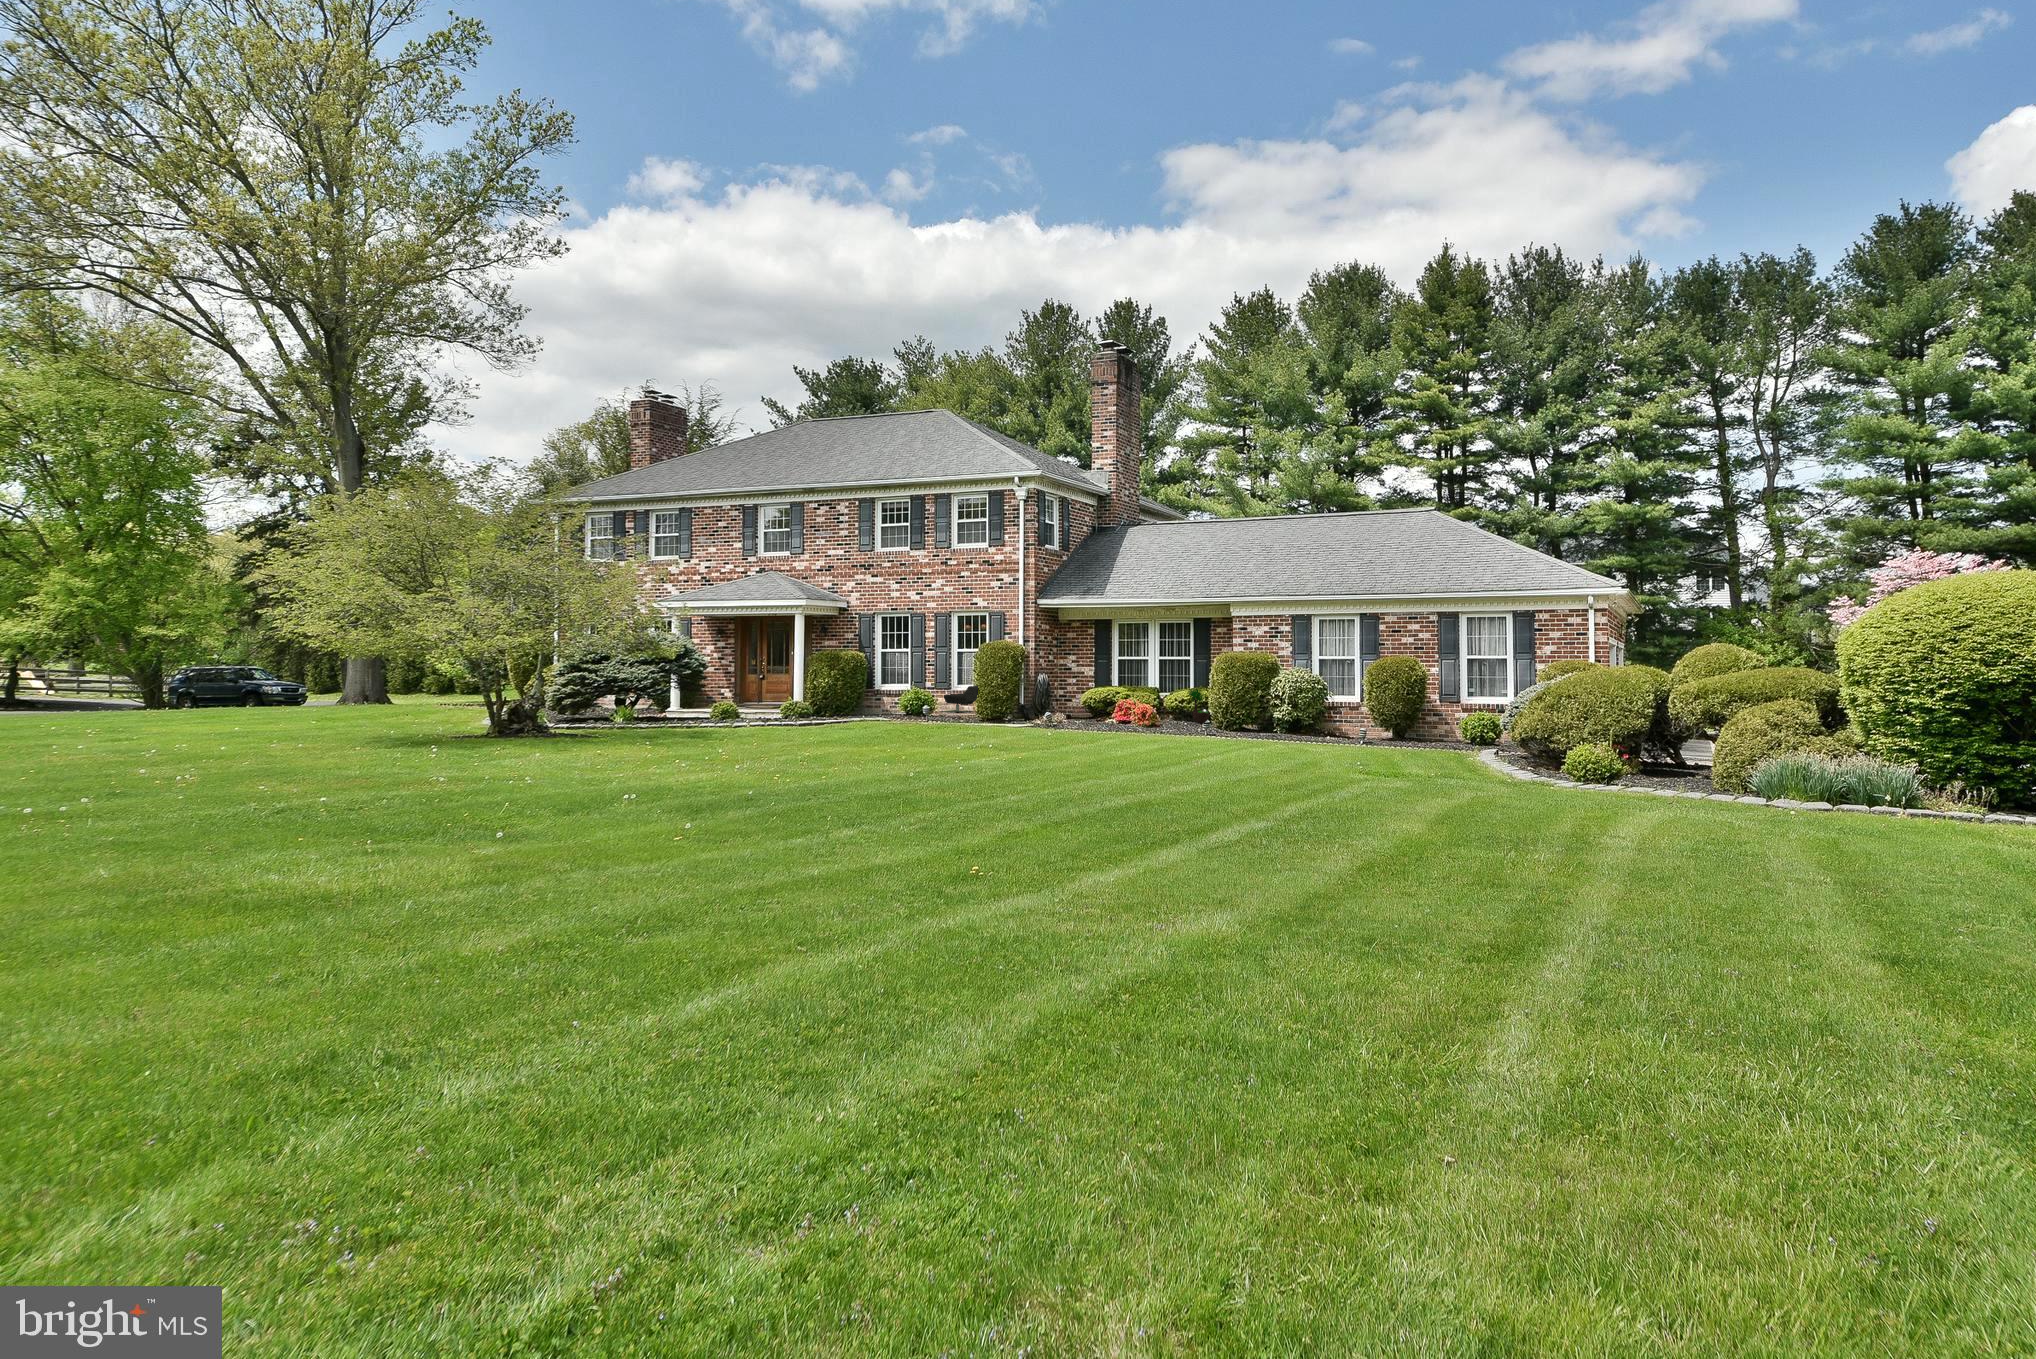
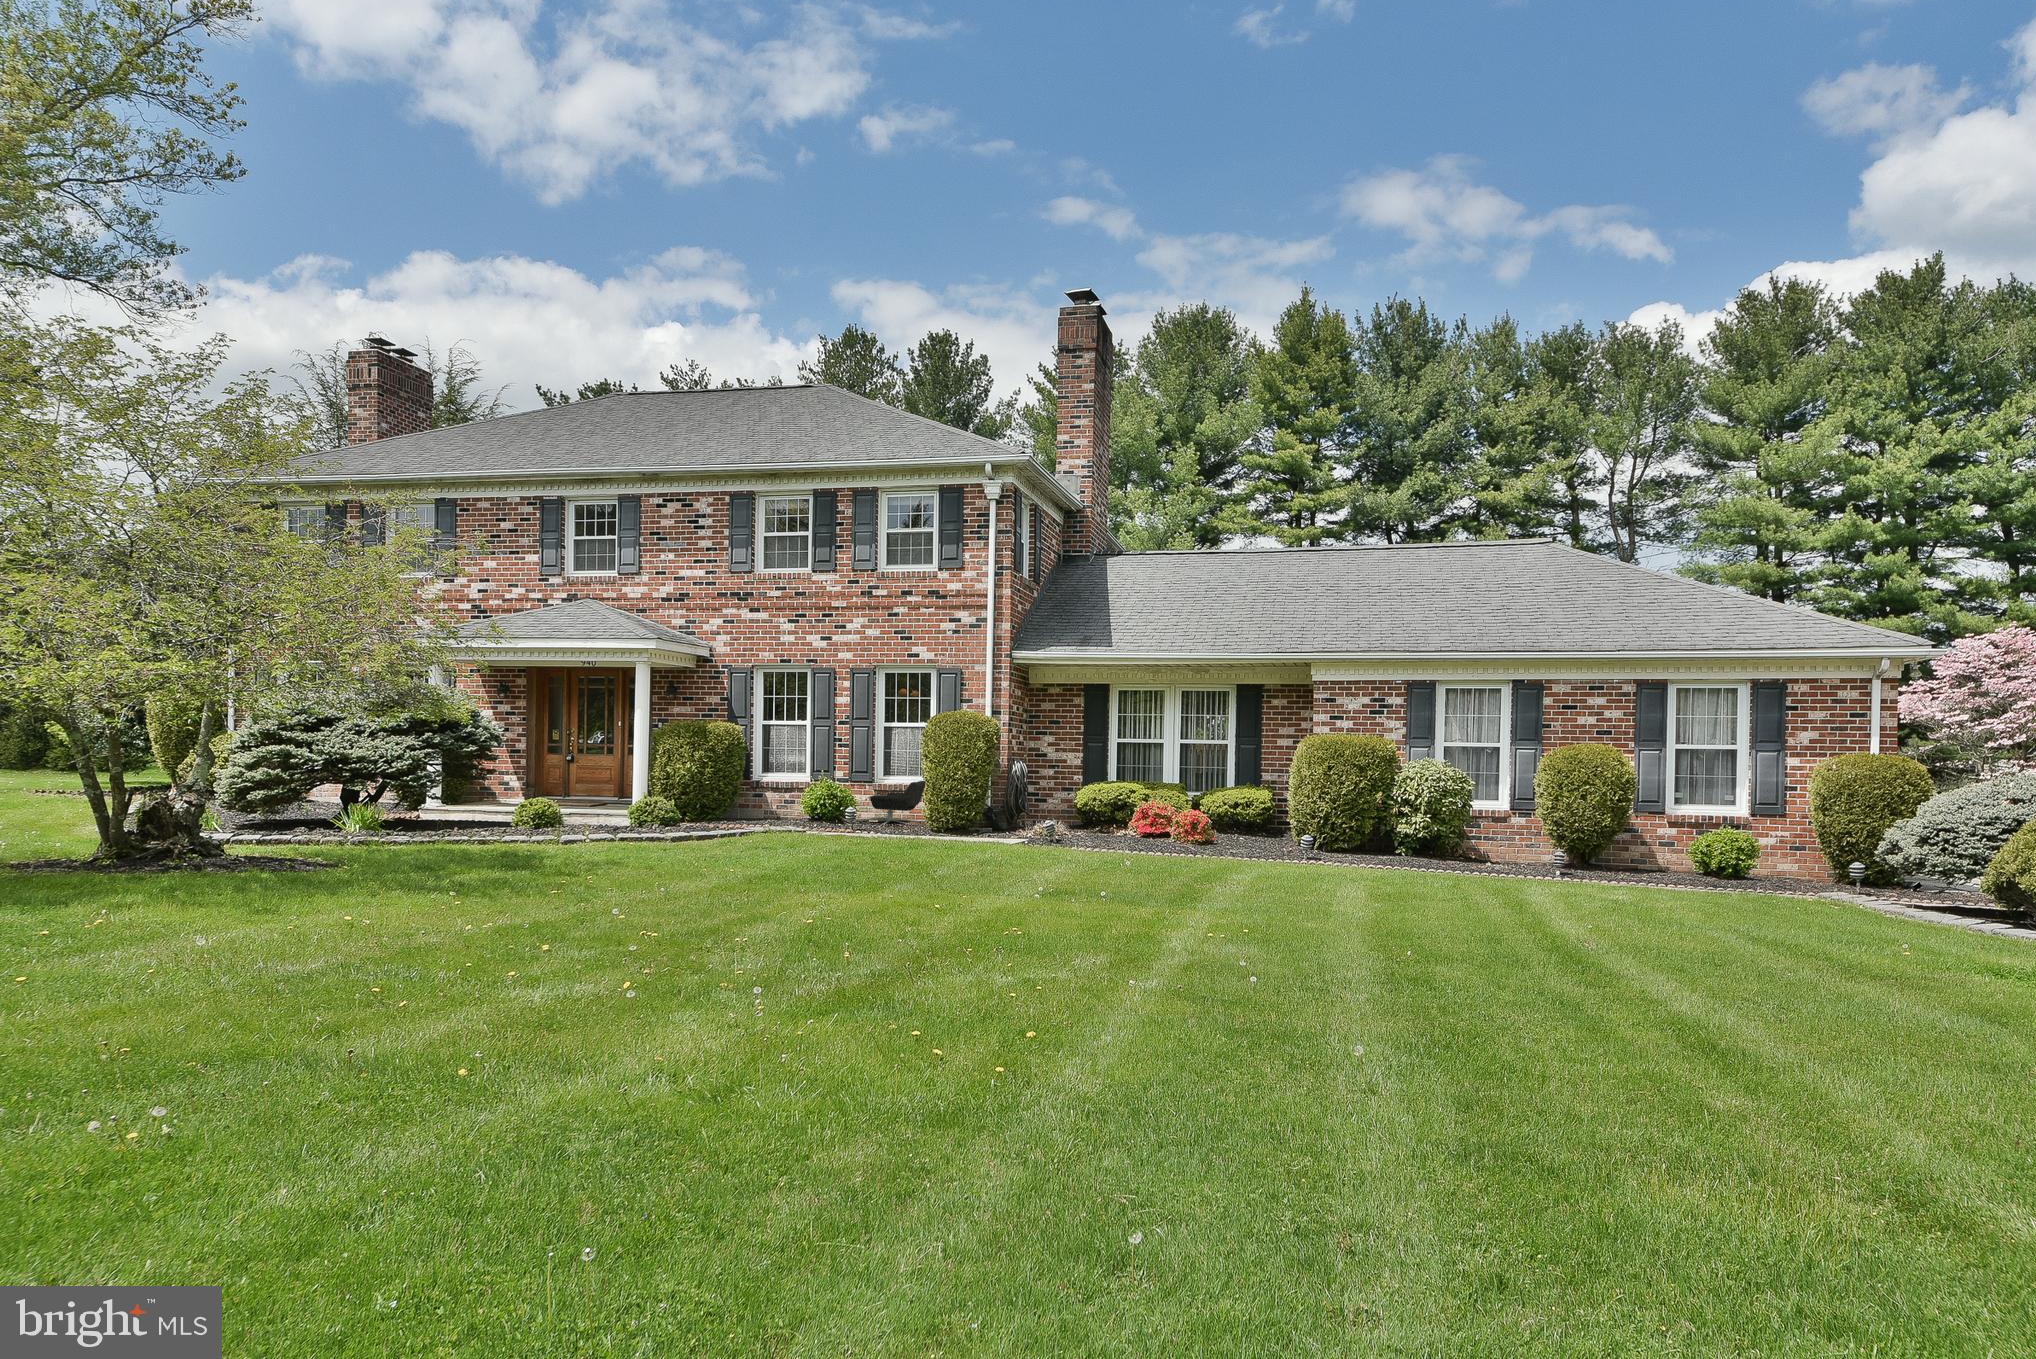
potted tree: present [1188,688,1209,723] -> none [1260,784,1297,844]

